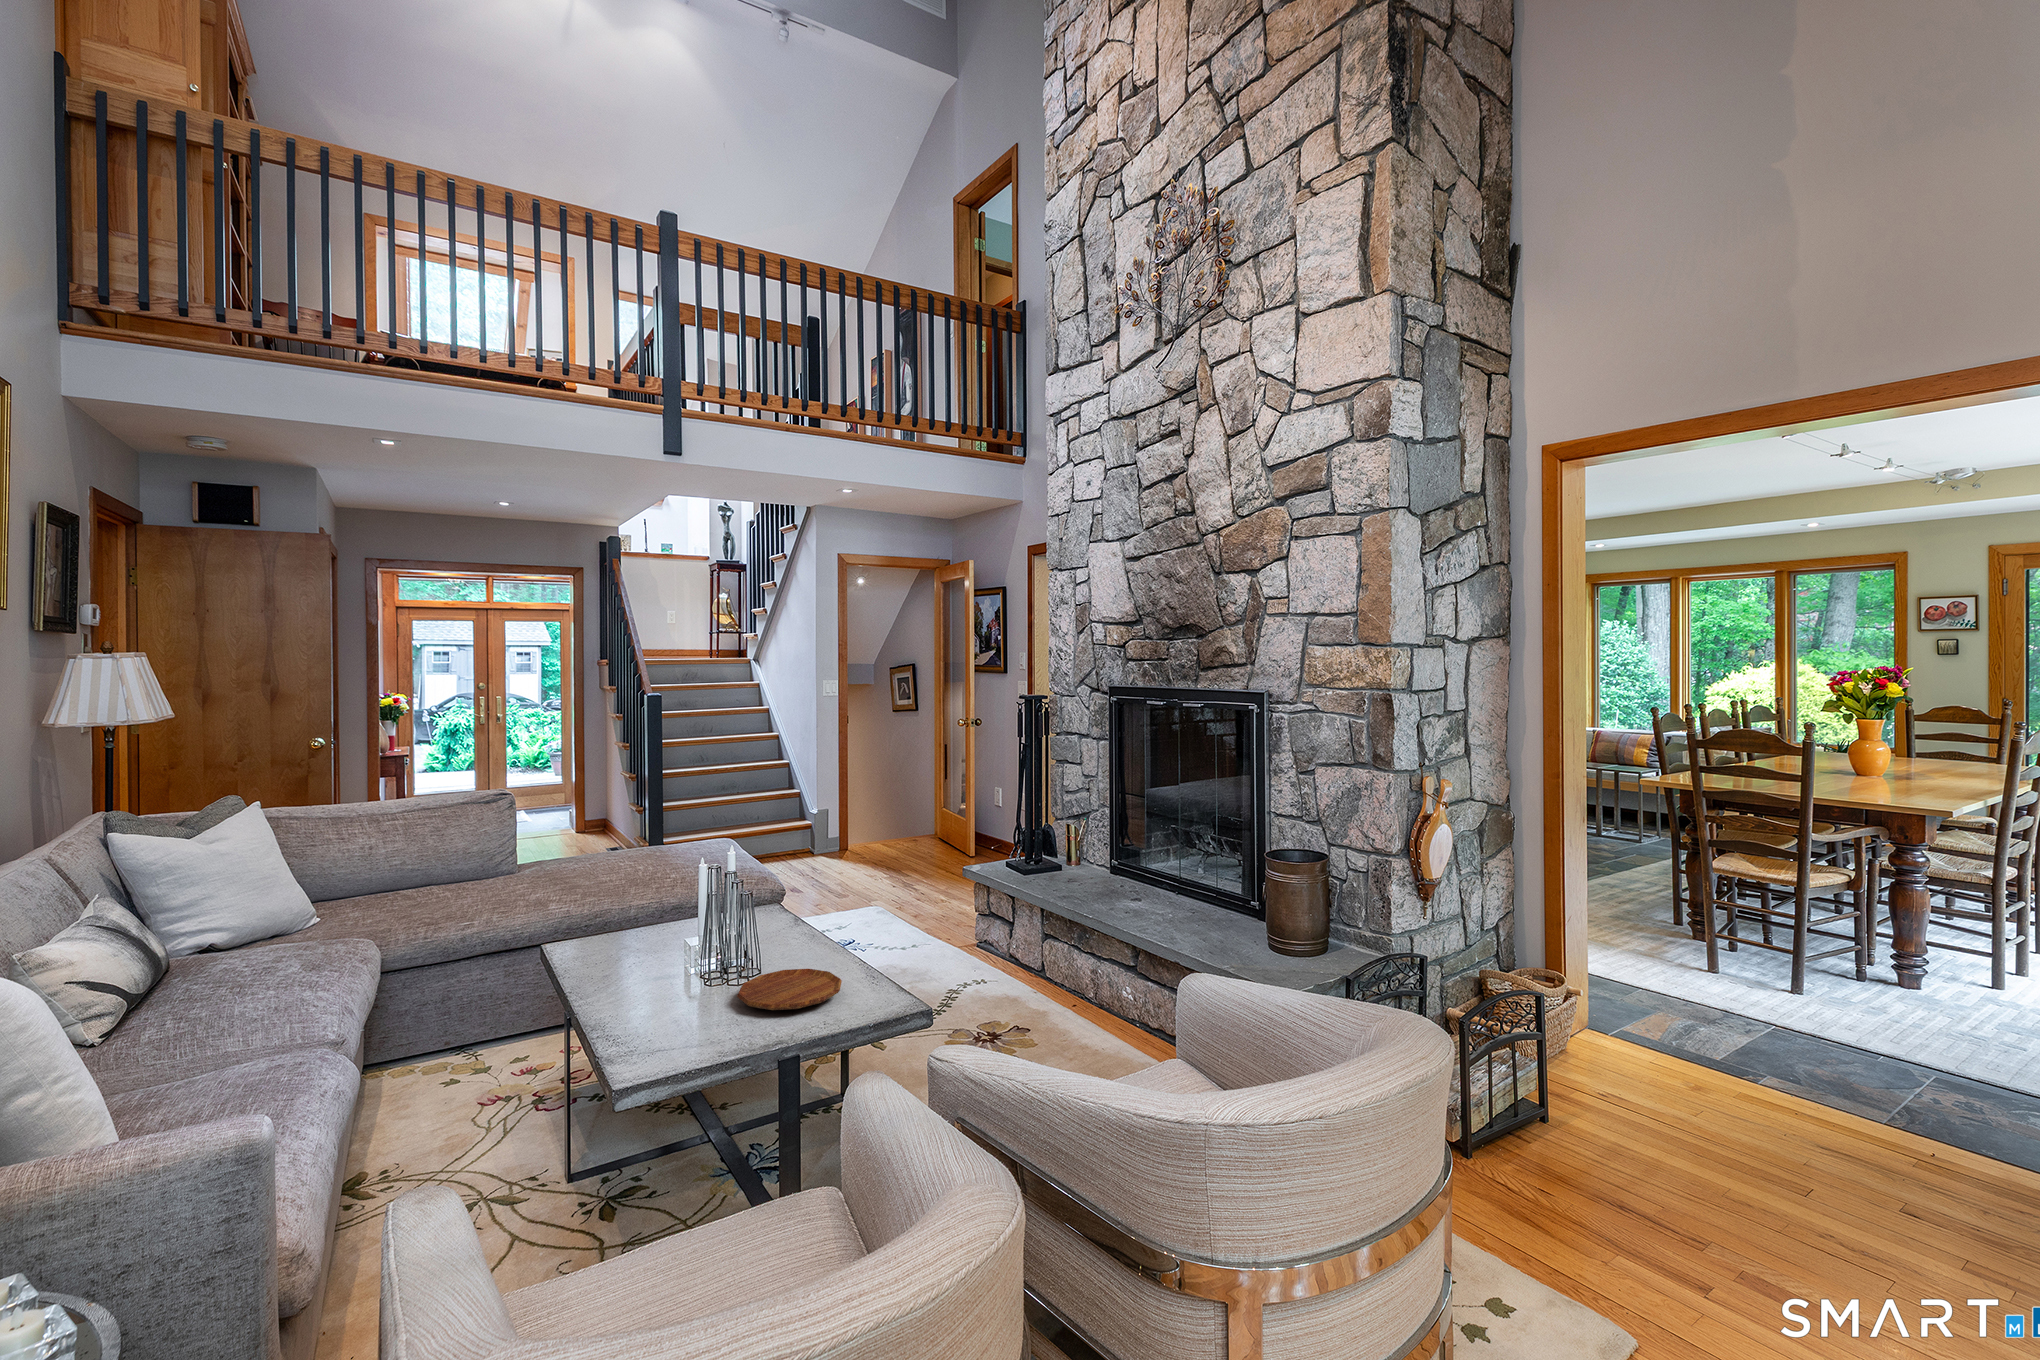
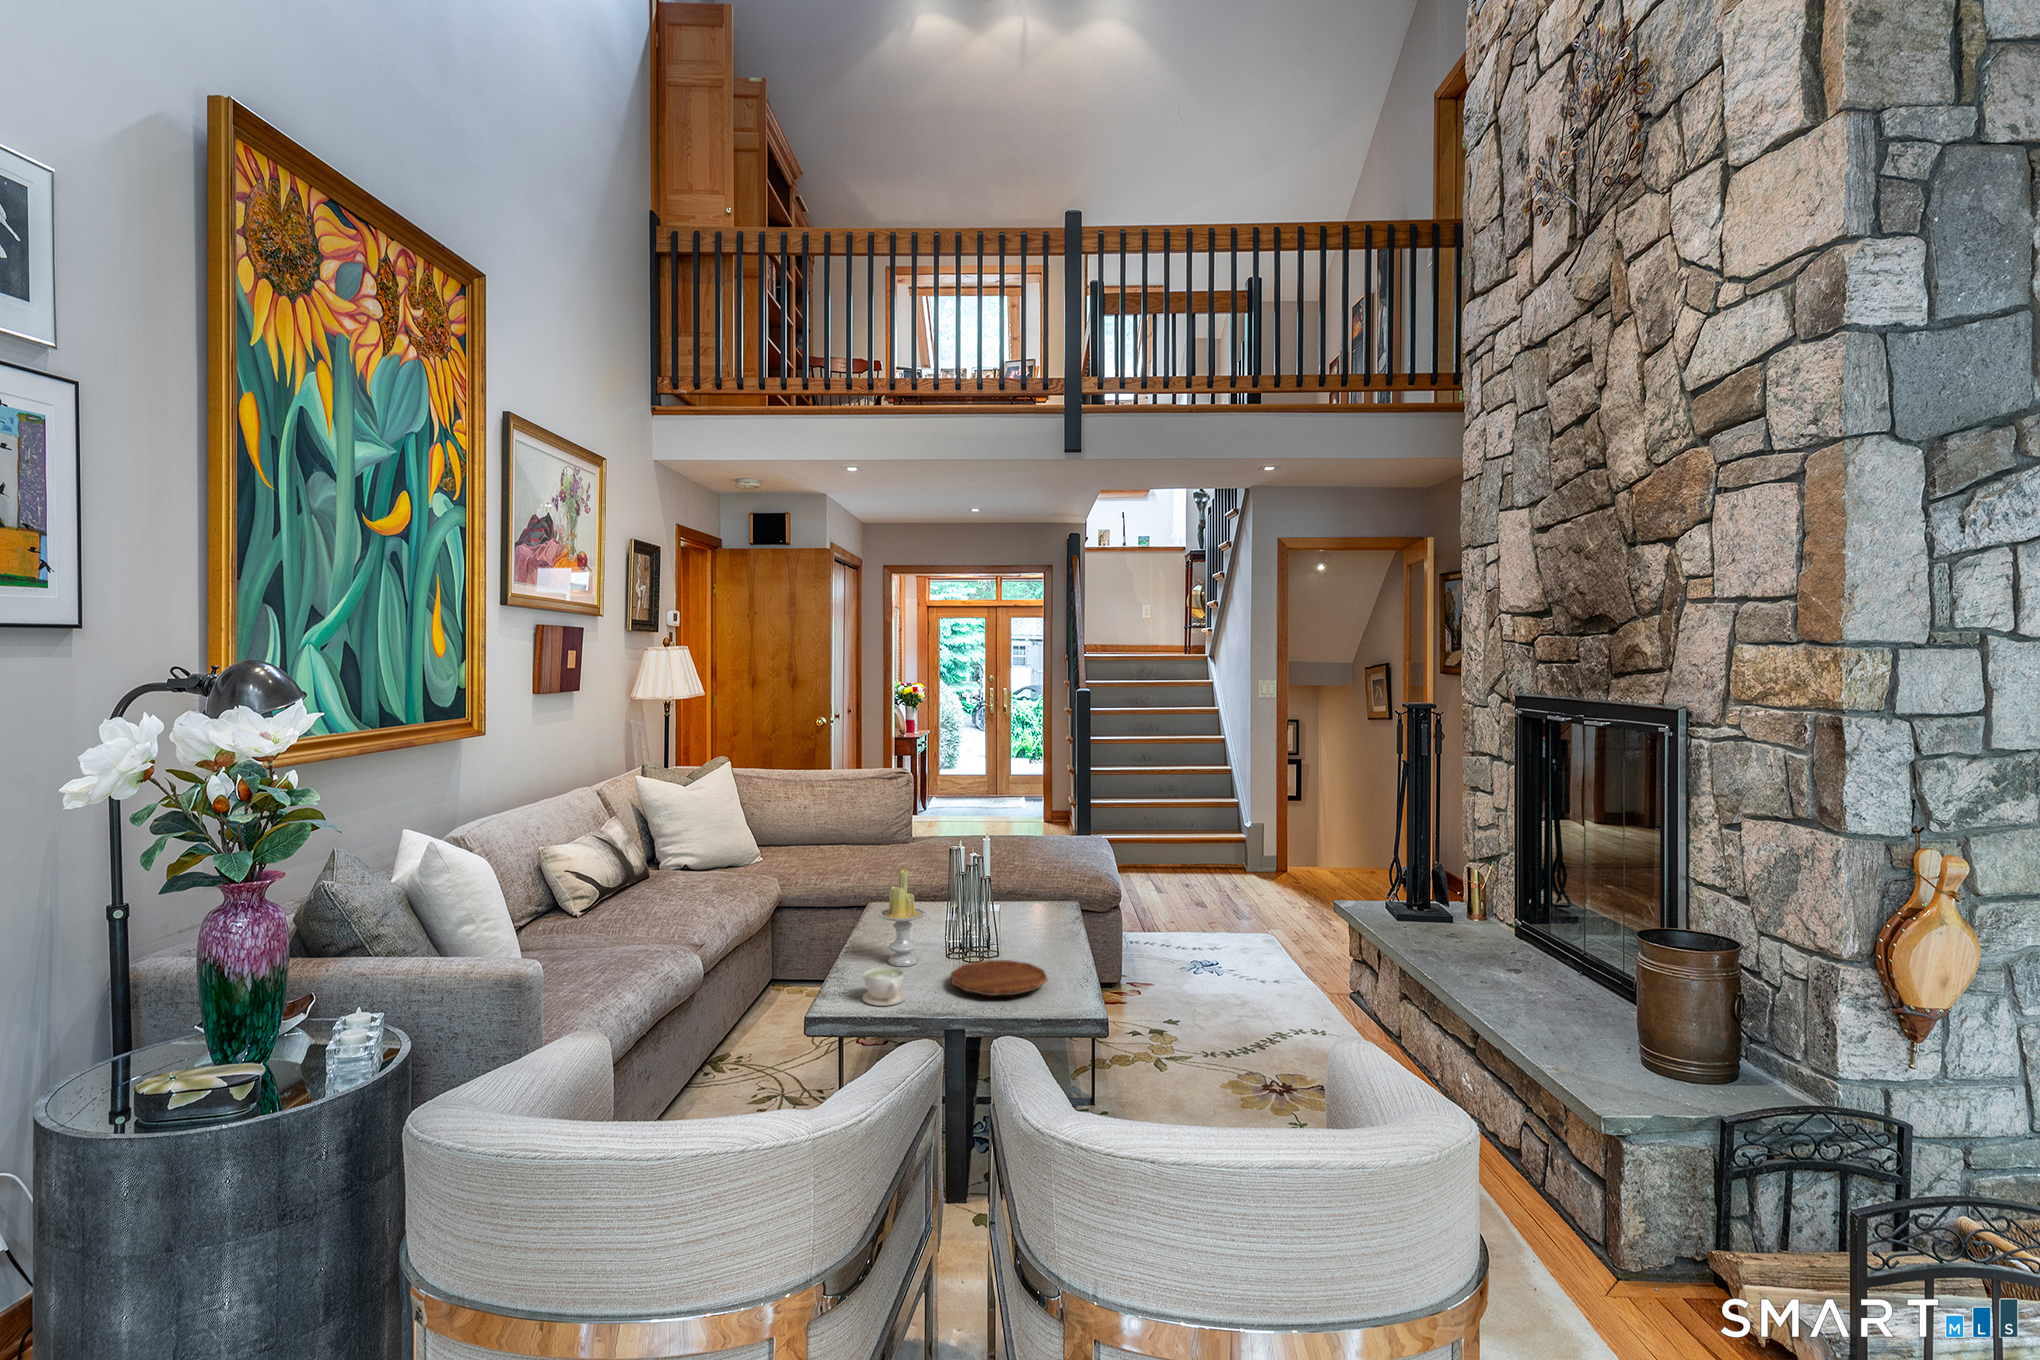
candle: none [633,893,688,1002] -> present [879,869,926,966]
coffee cup: none [657,1002,709,1049] -> present [863,967,906,1006]

